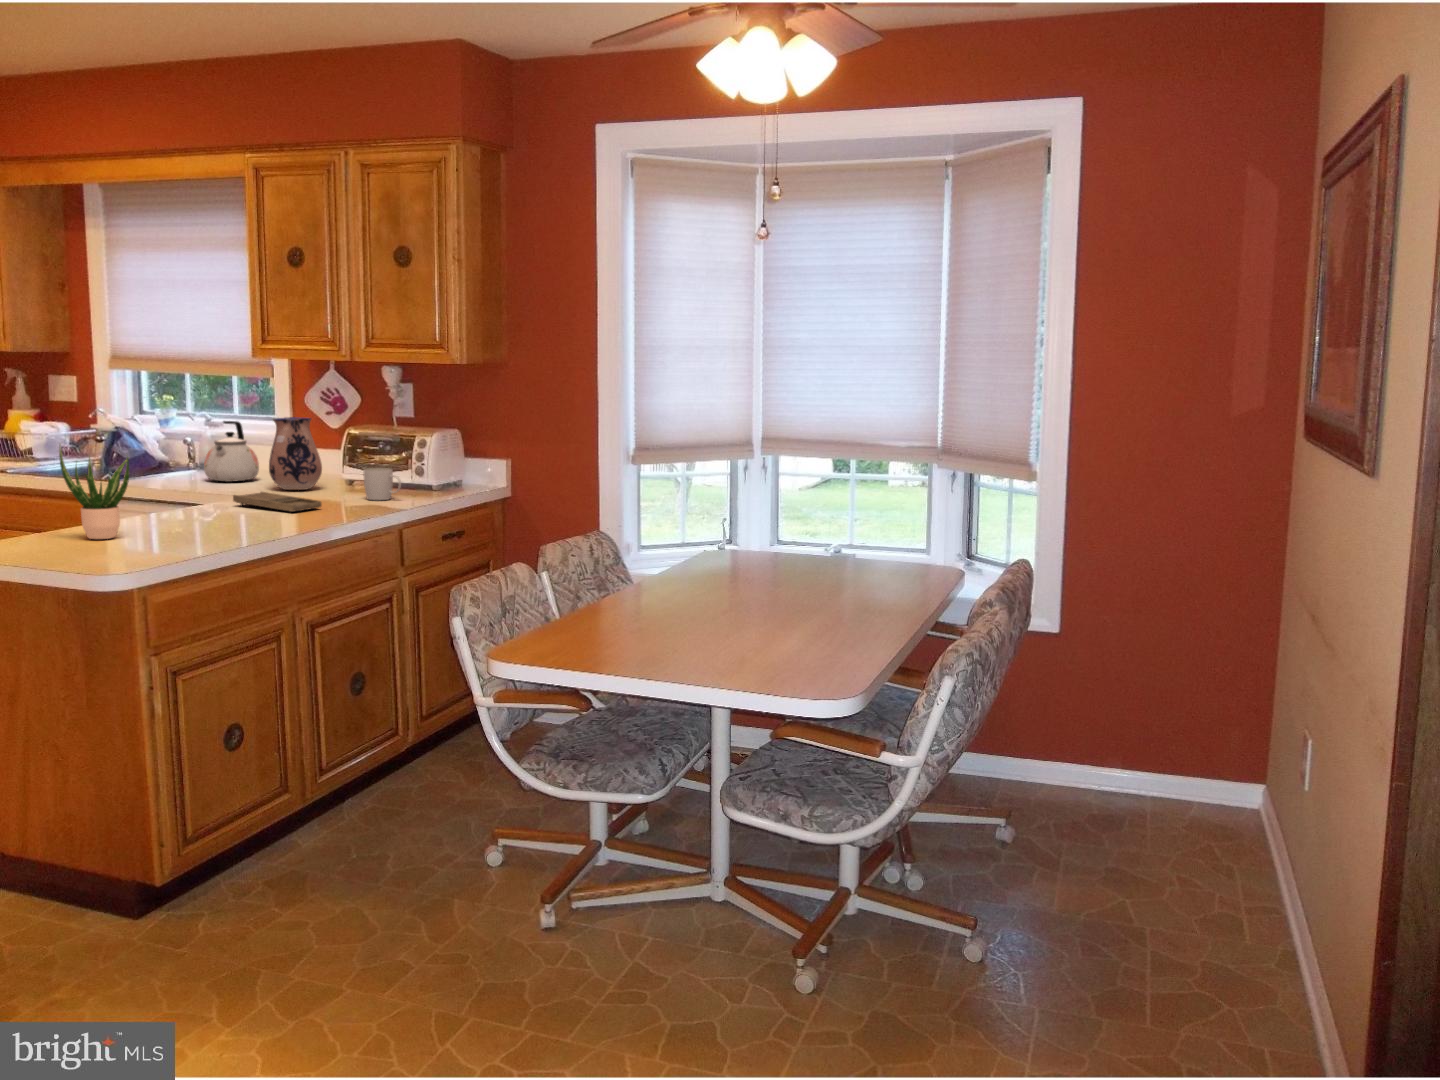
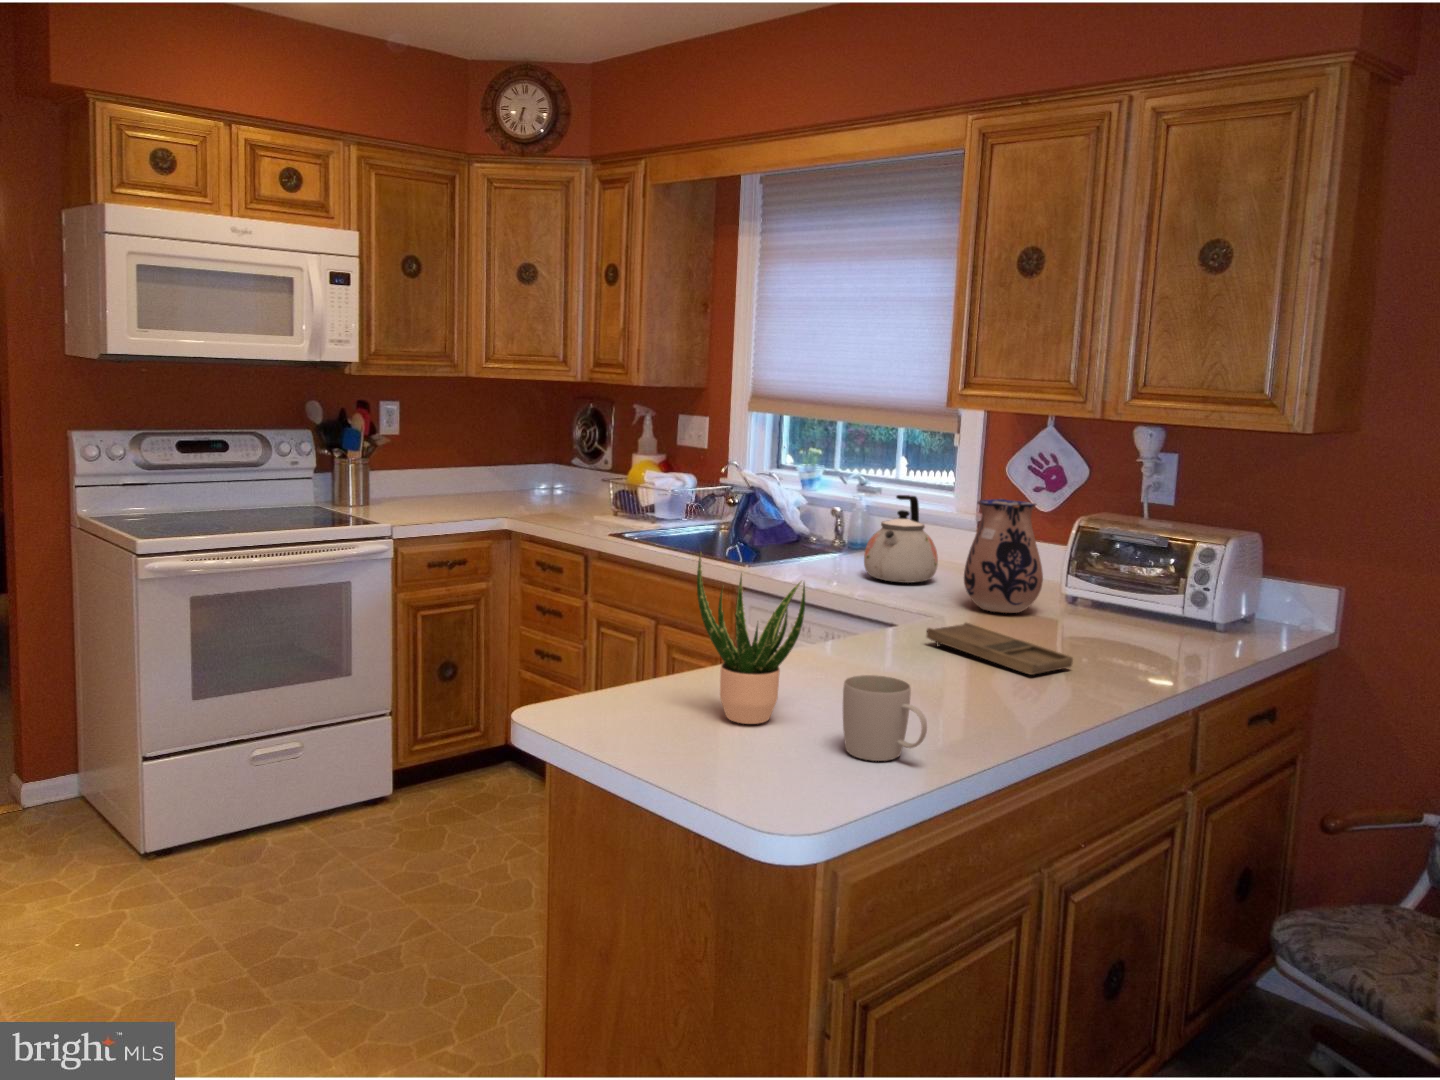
mug: present [364,468,401,500] -> present [843,675,927,761]

